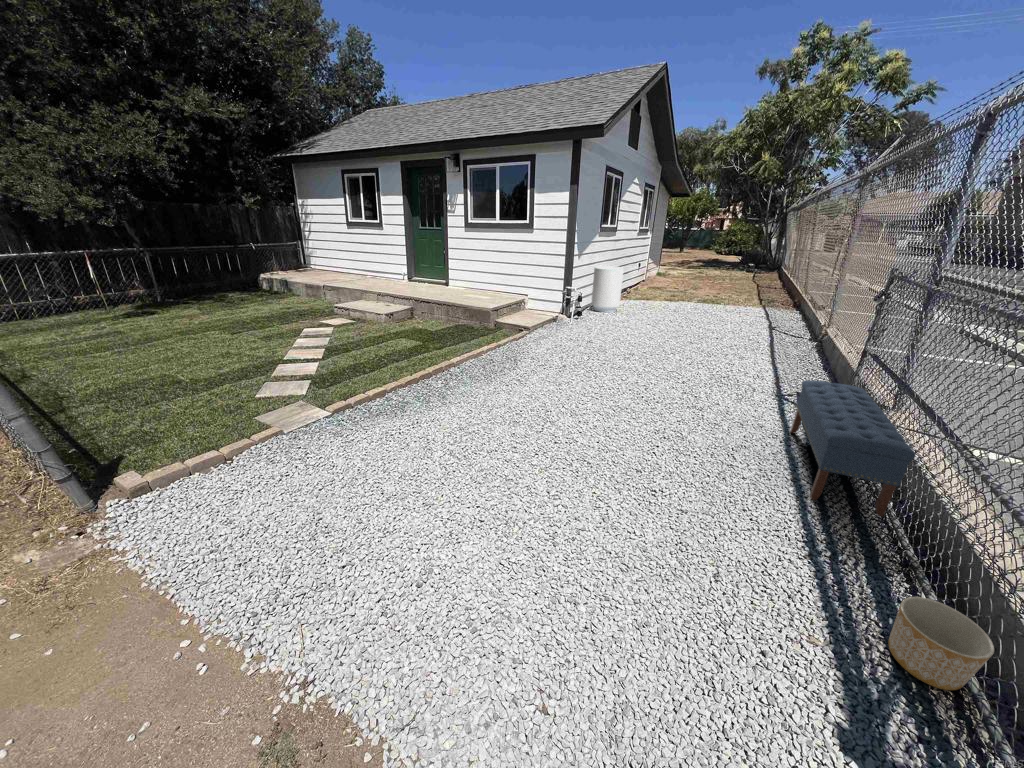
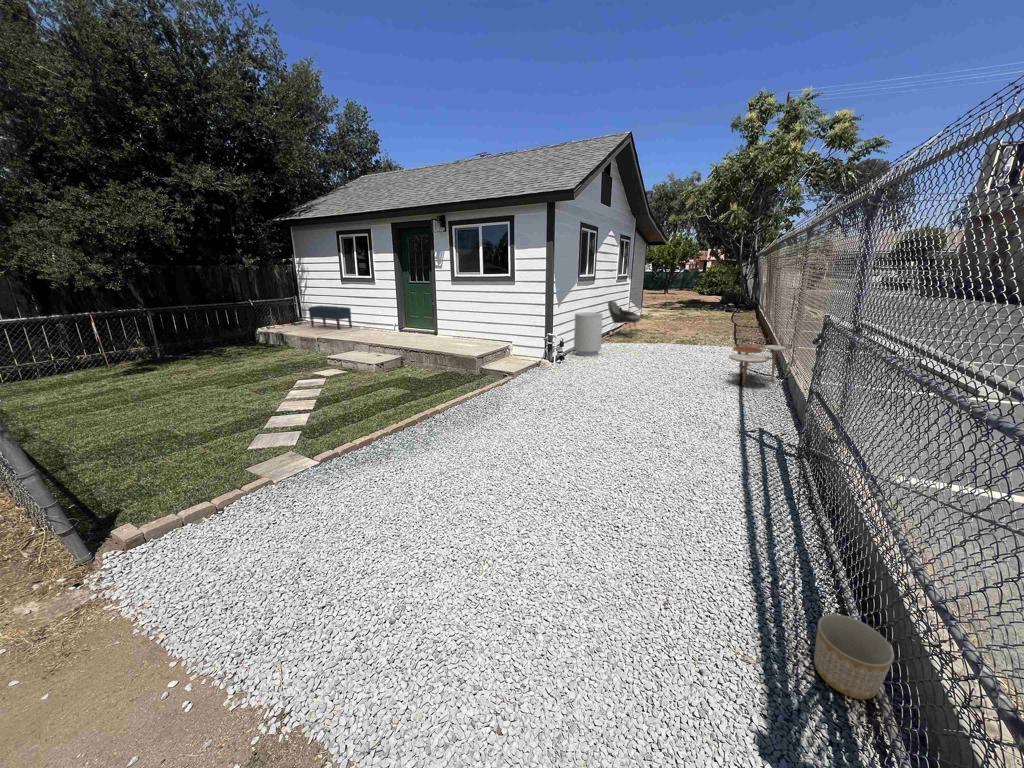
lounge chair: none [623,255,660,296] -> present [608,301,641,338]
side table: none [759,305,822,346] -> present [729,345,786,385]
bench: present [790,380,915,516] -> present [308,306,352,330]

